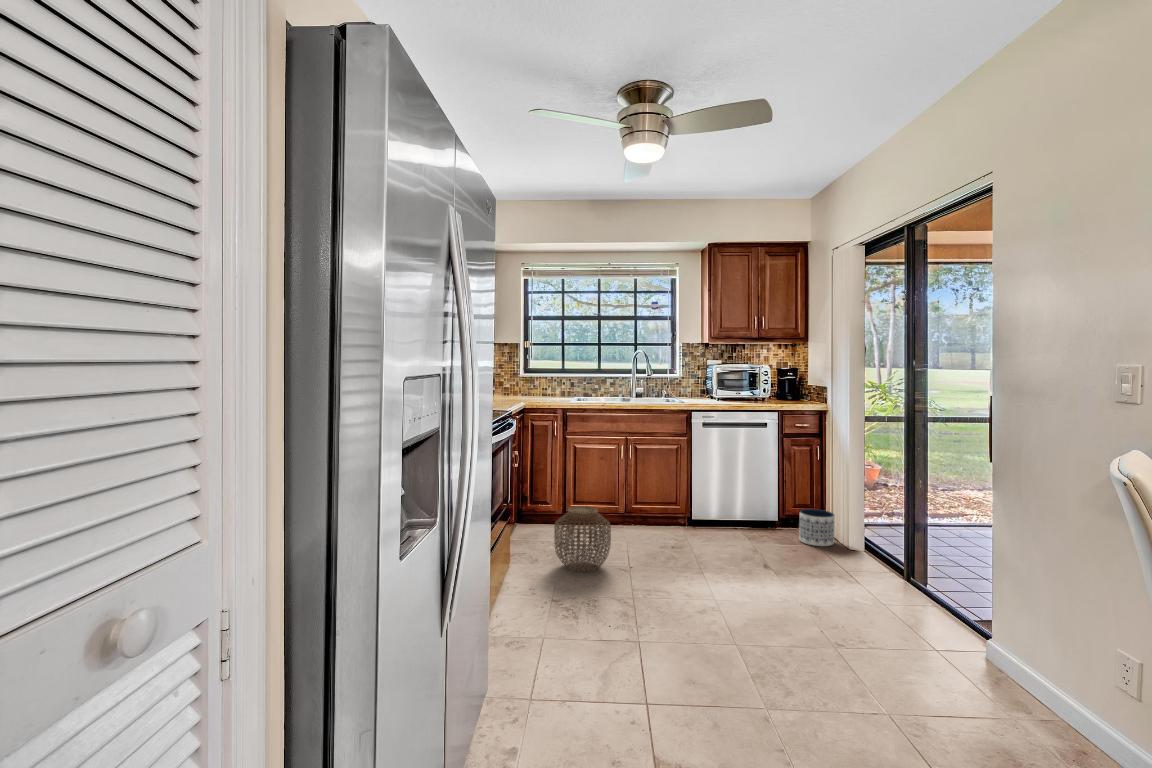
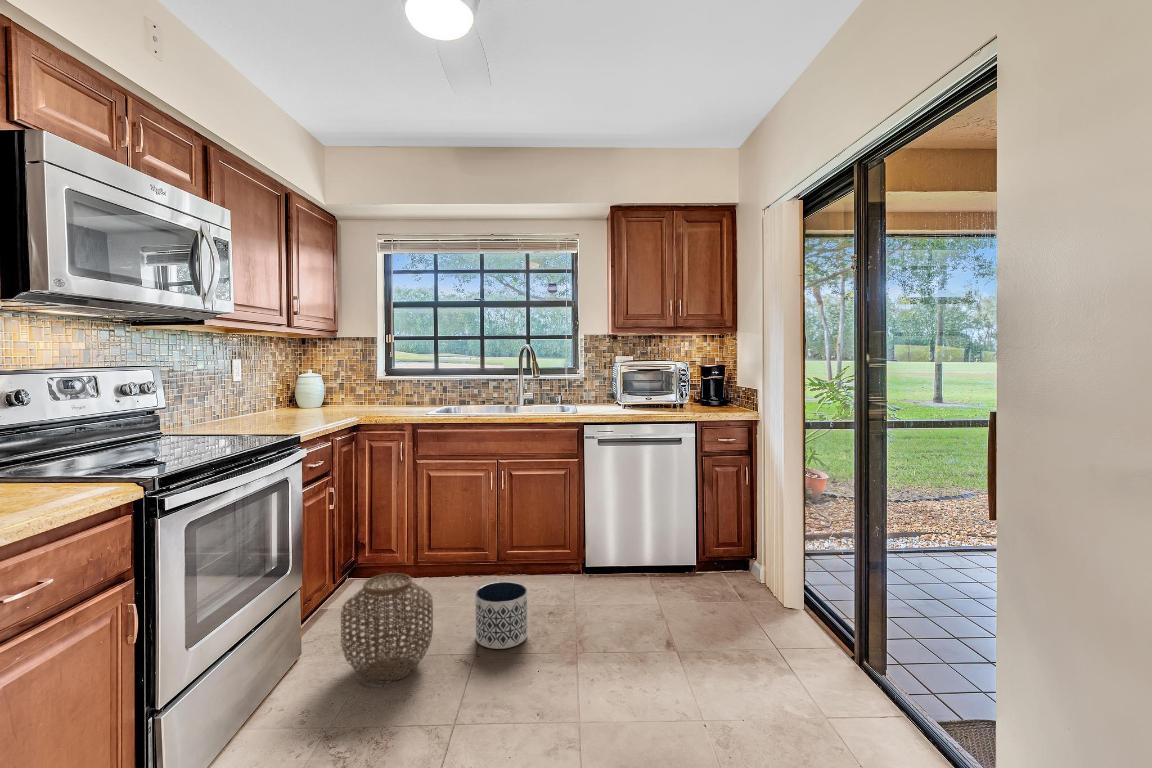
planter: present [799,509,835,546] -> present [476,582,527,649]

